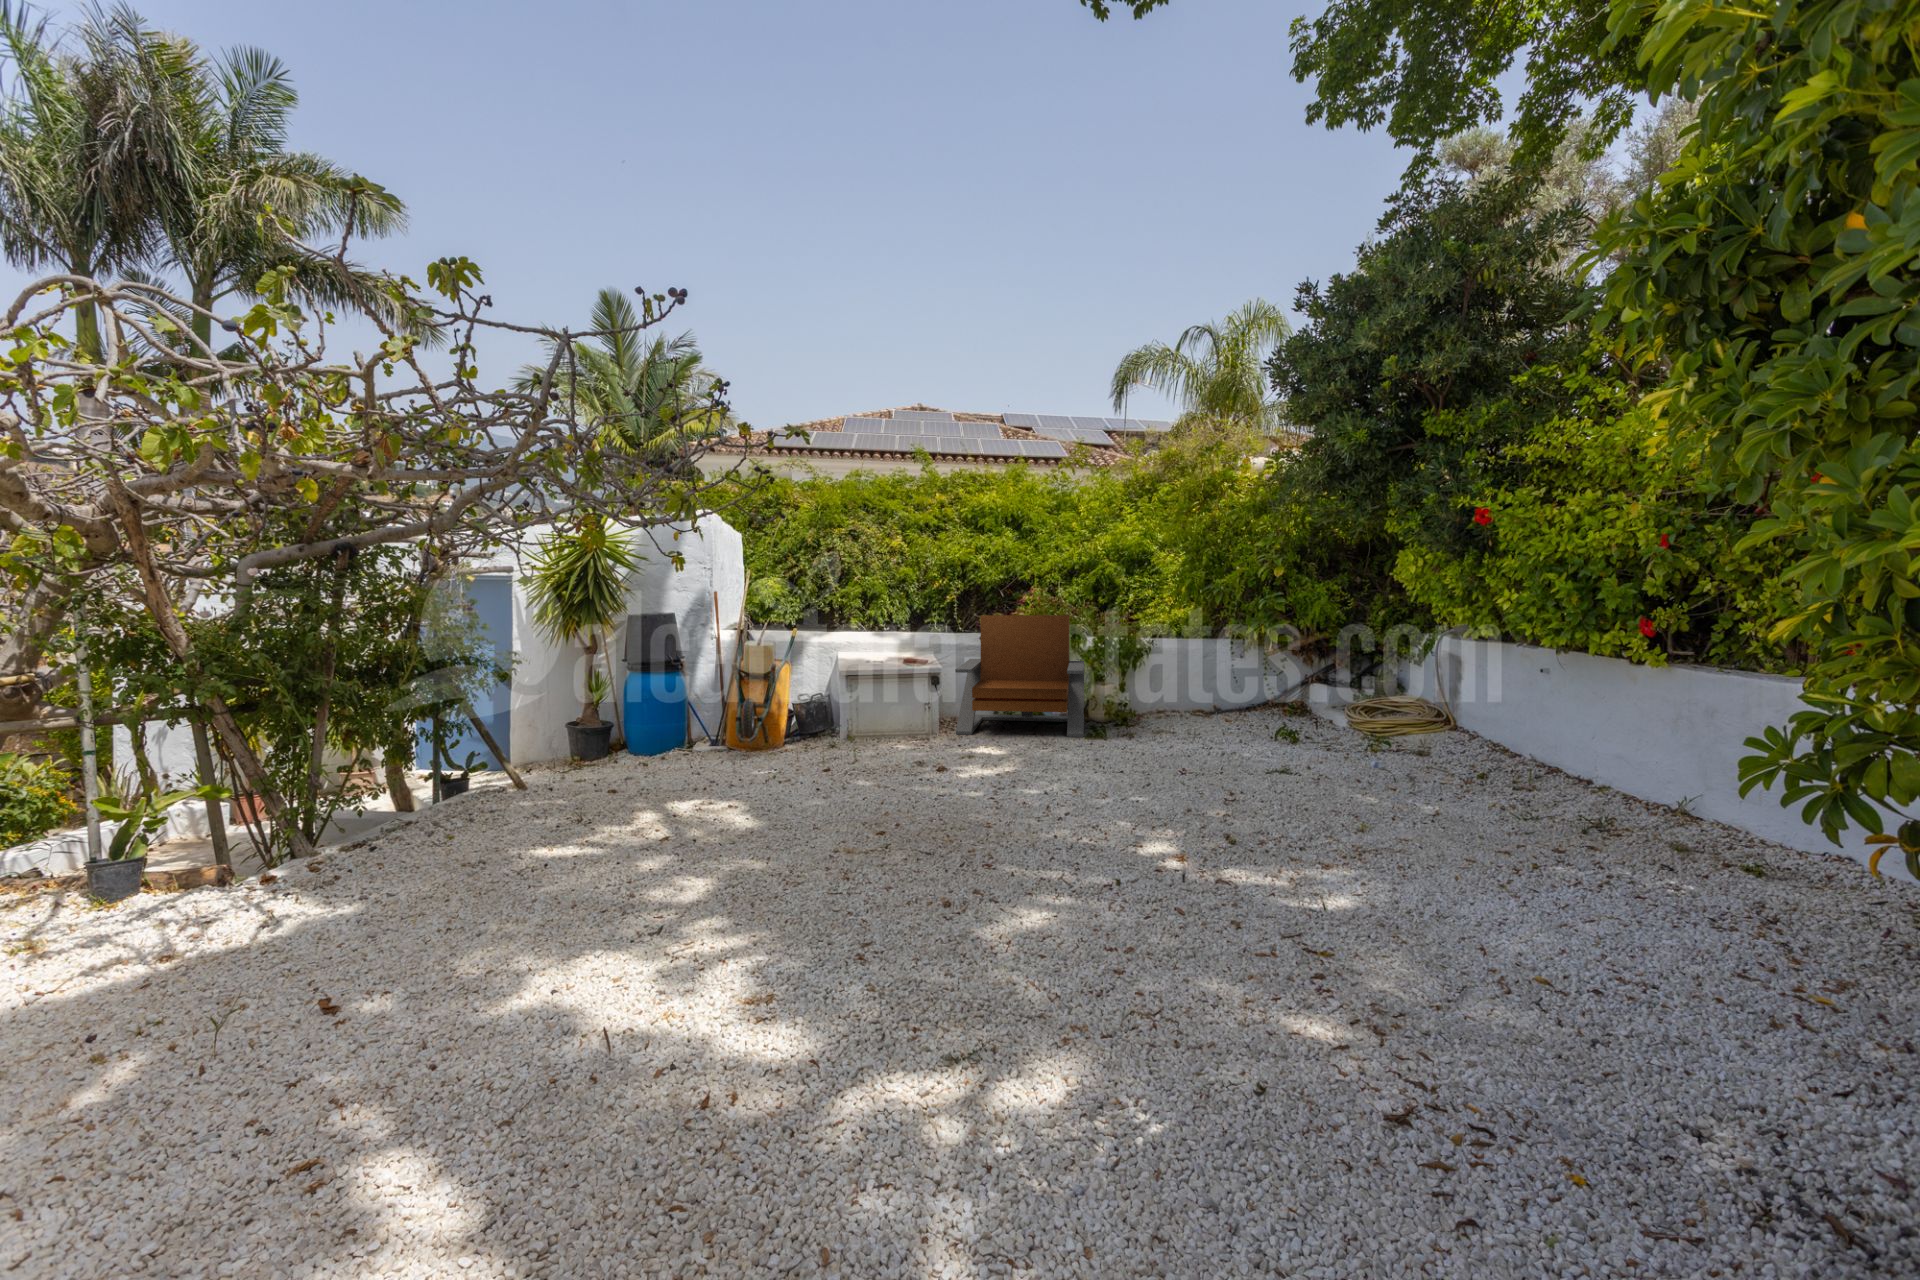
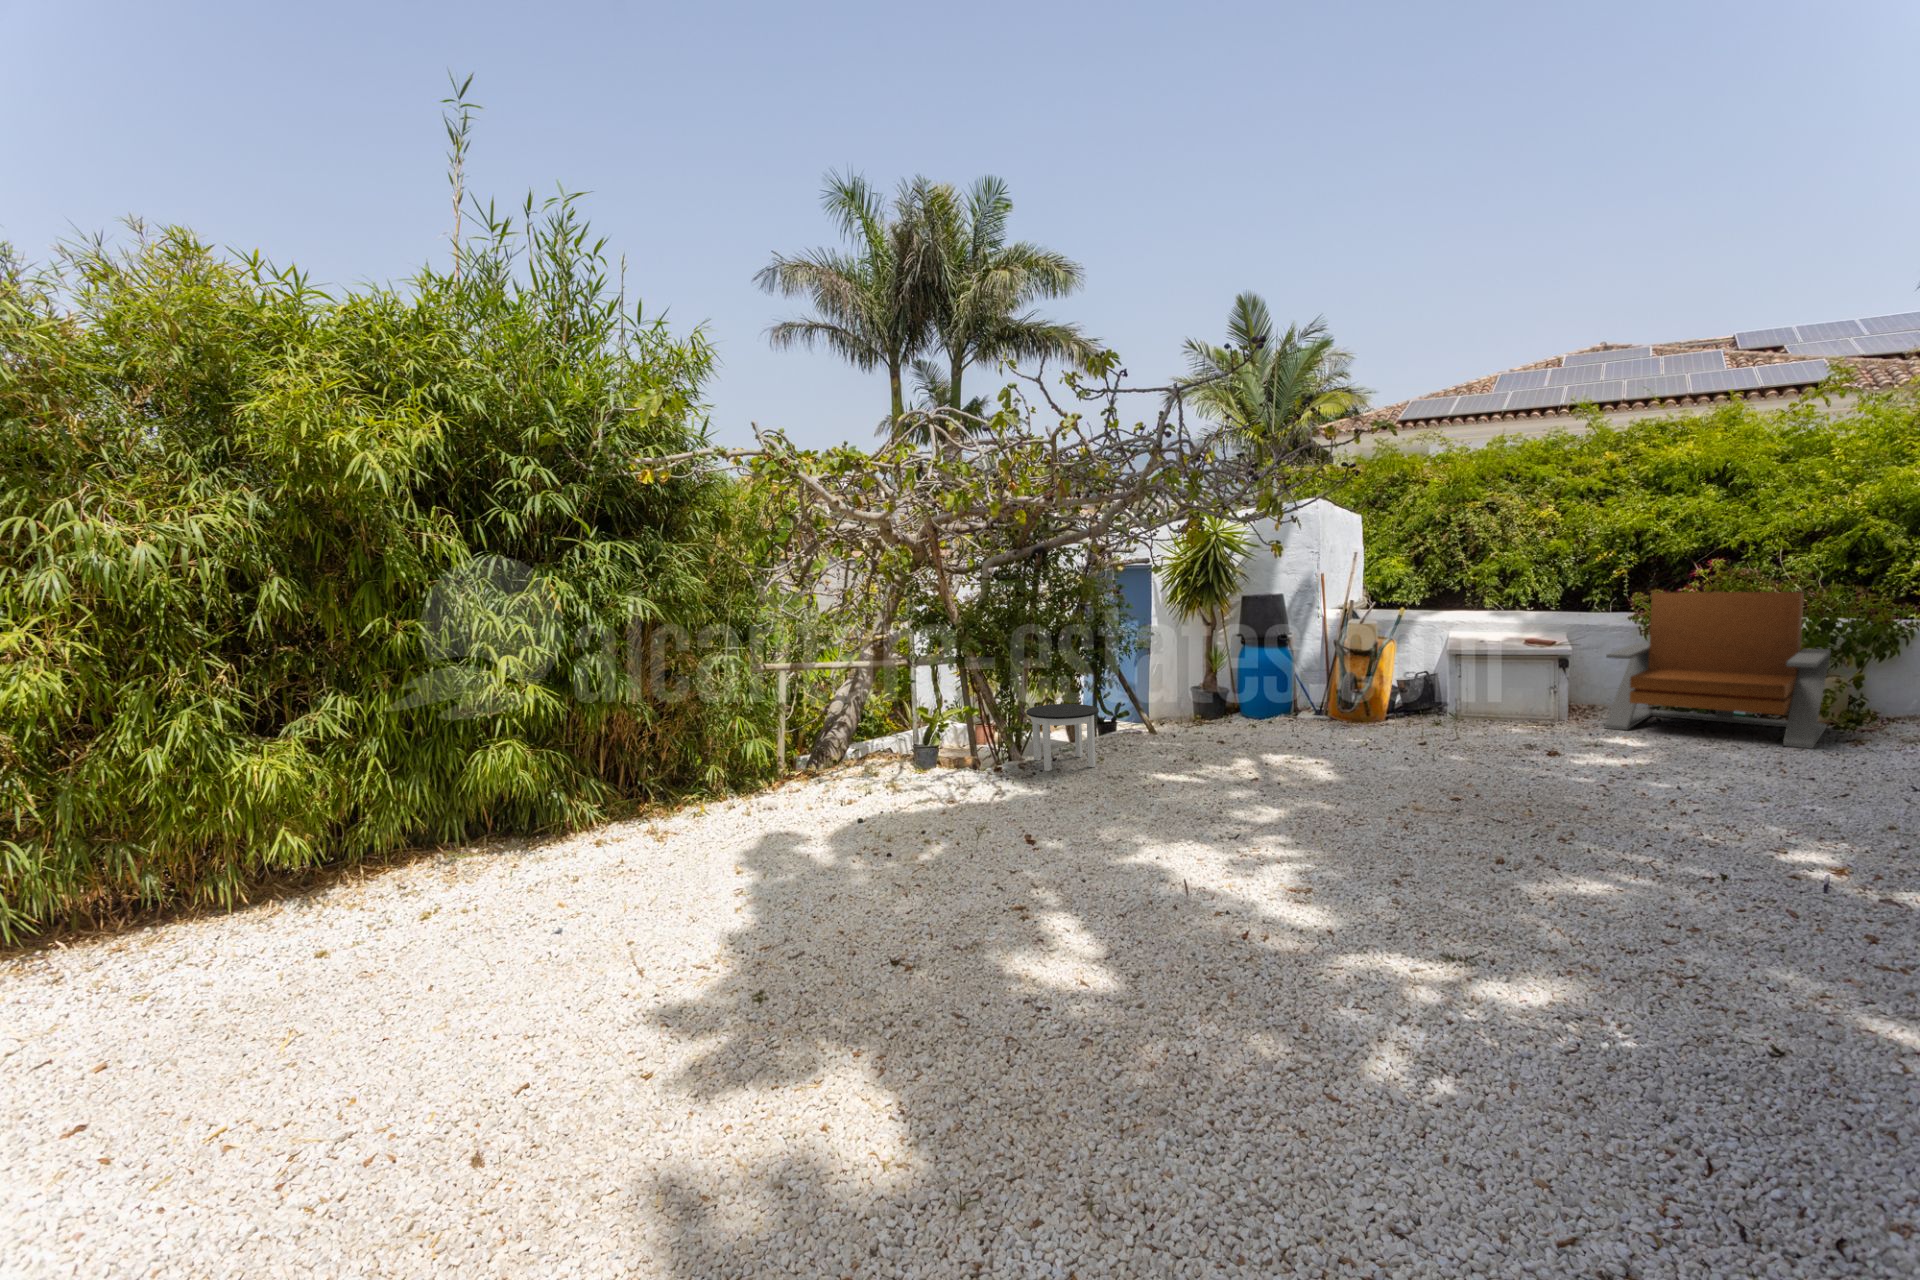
round table: none [321,764,444,868] -> present [1026,704,1098,771]

